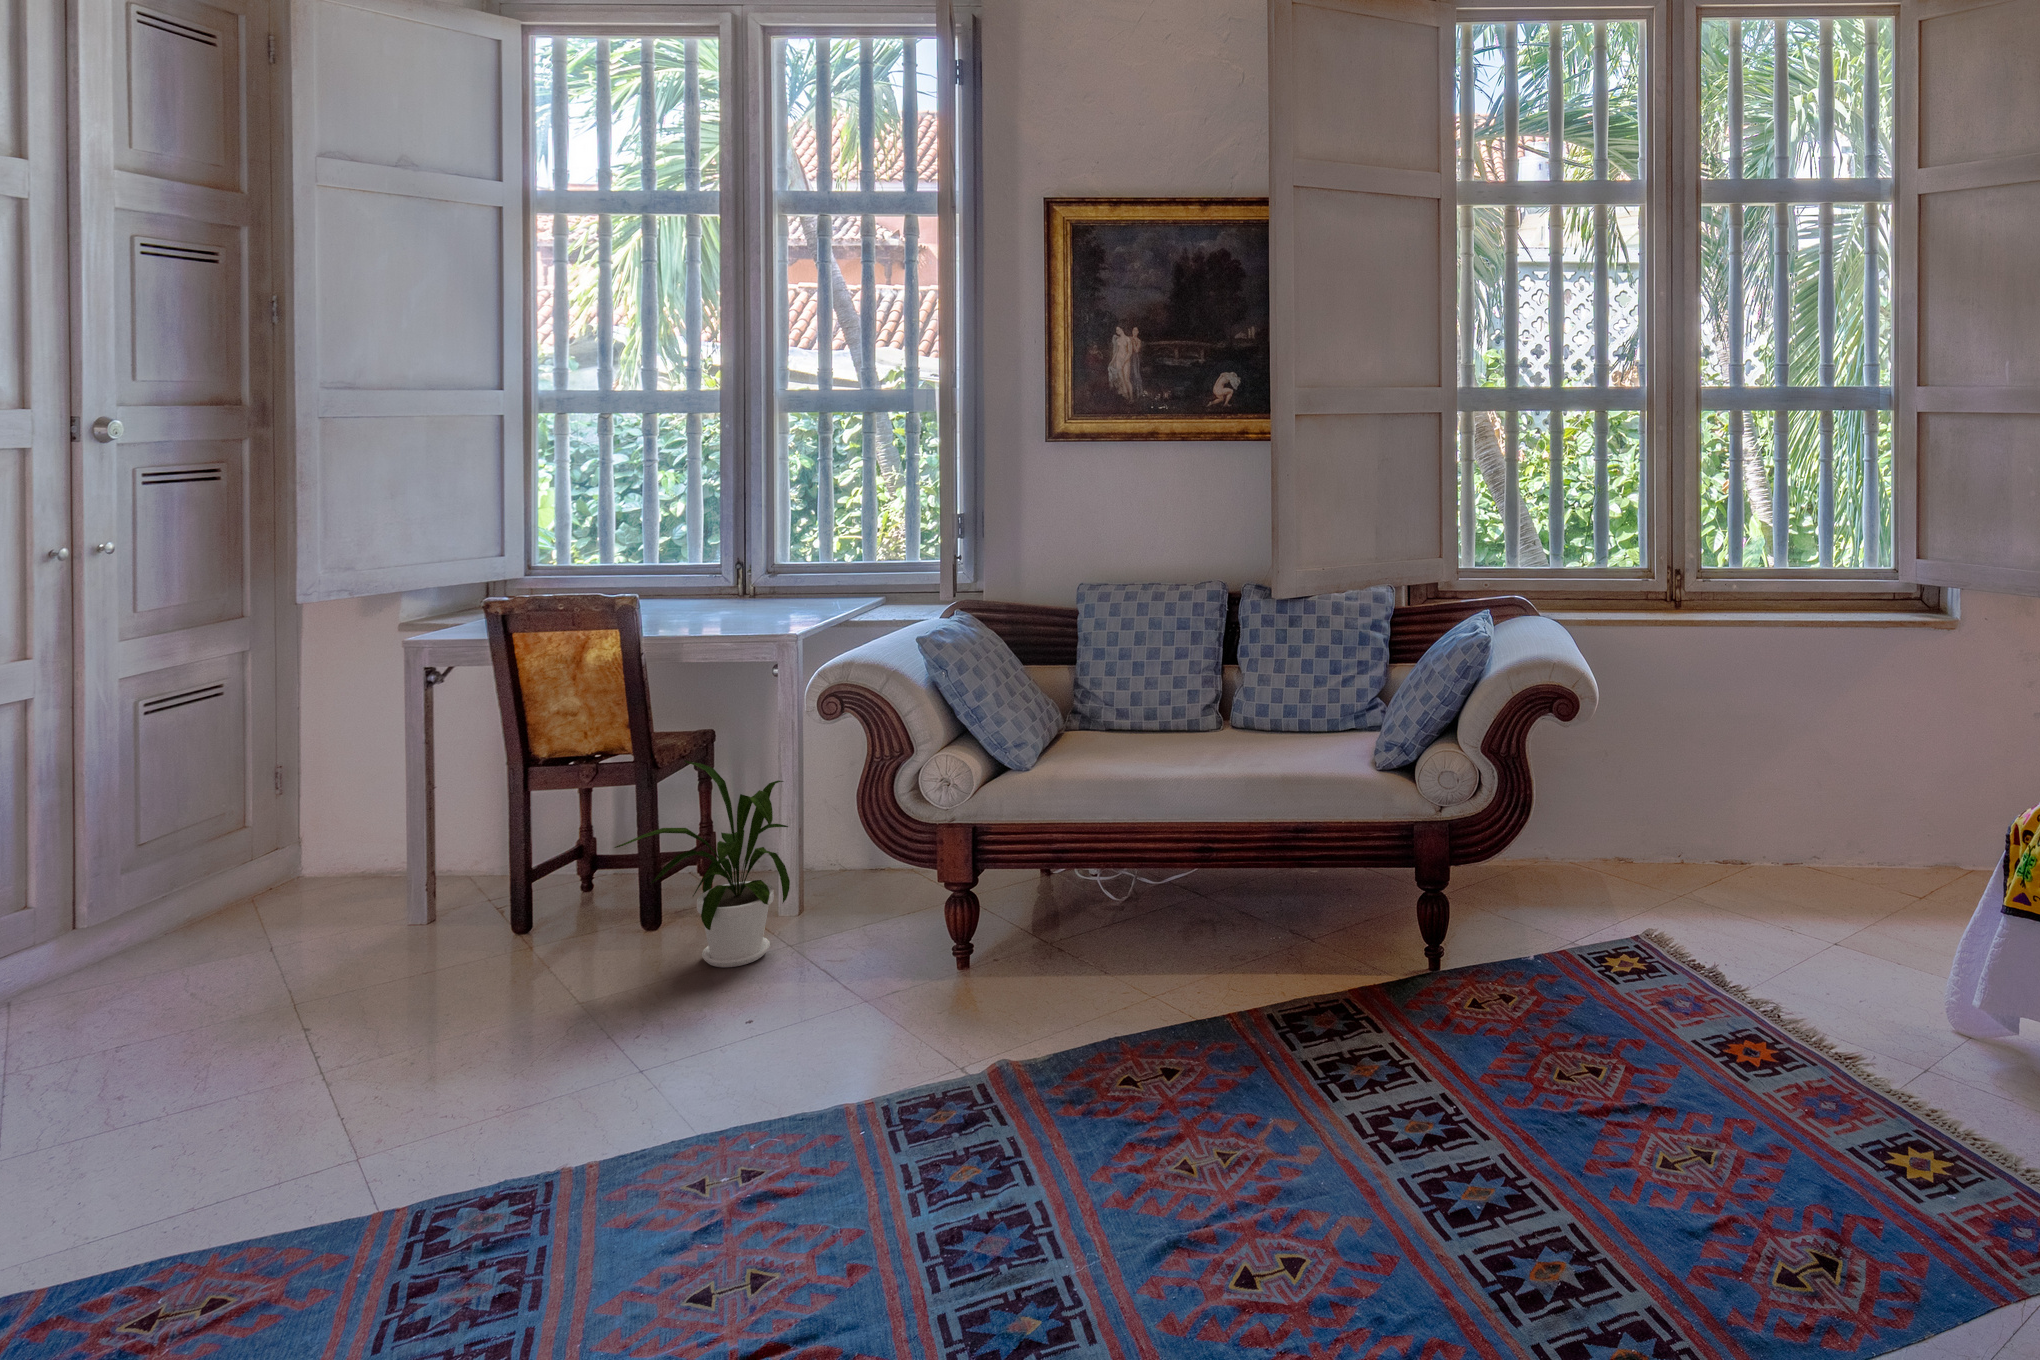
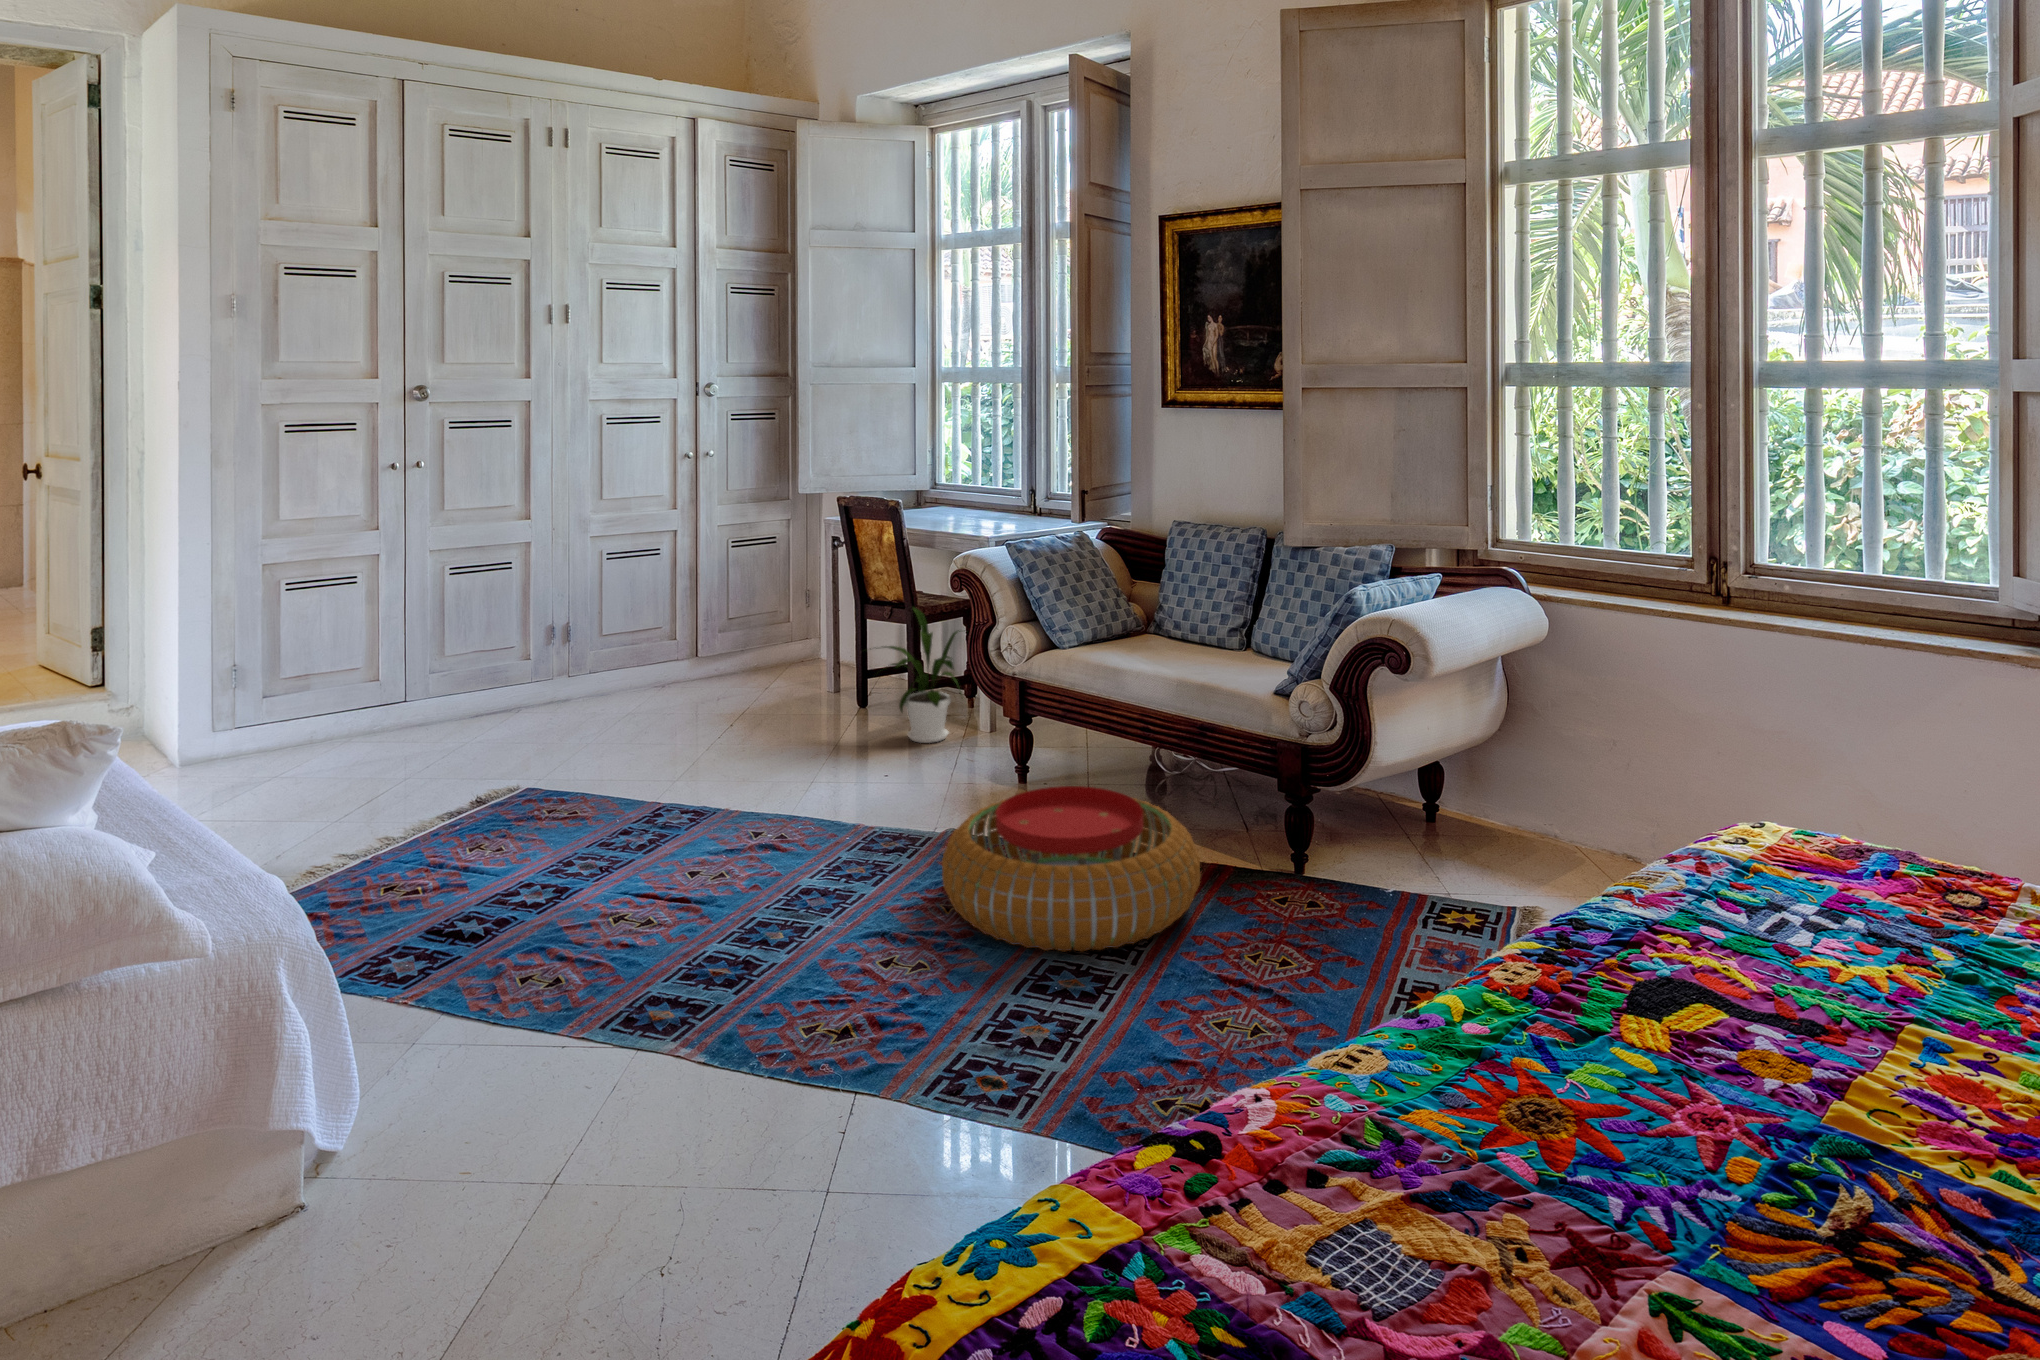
pouf: none [1156,938,1498,1185] -> present [942,786,1200,952]

